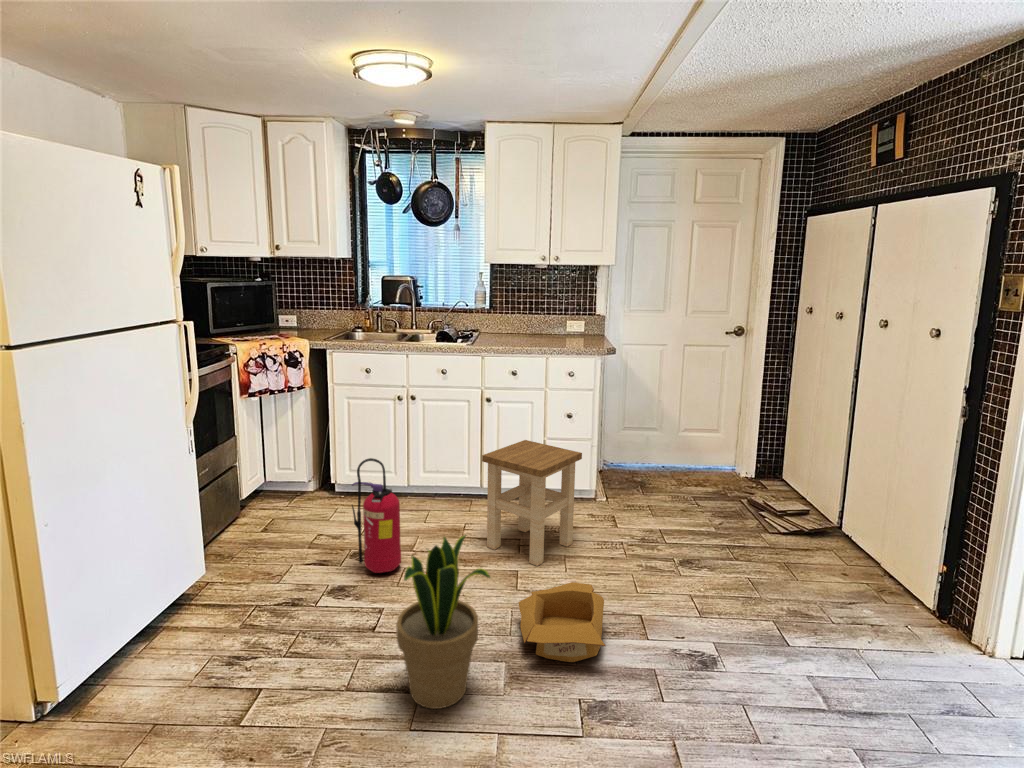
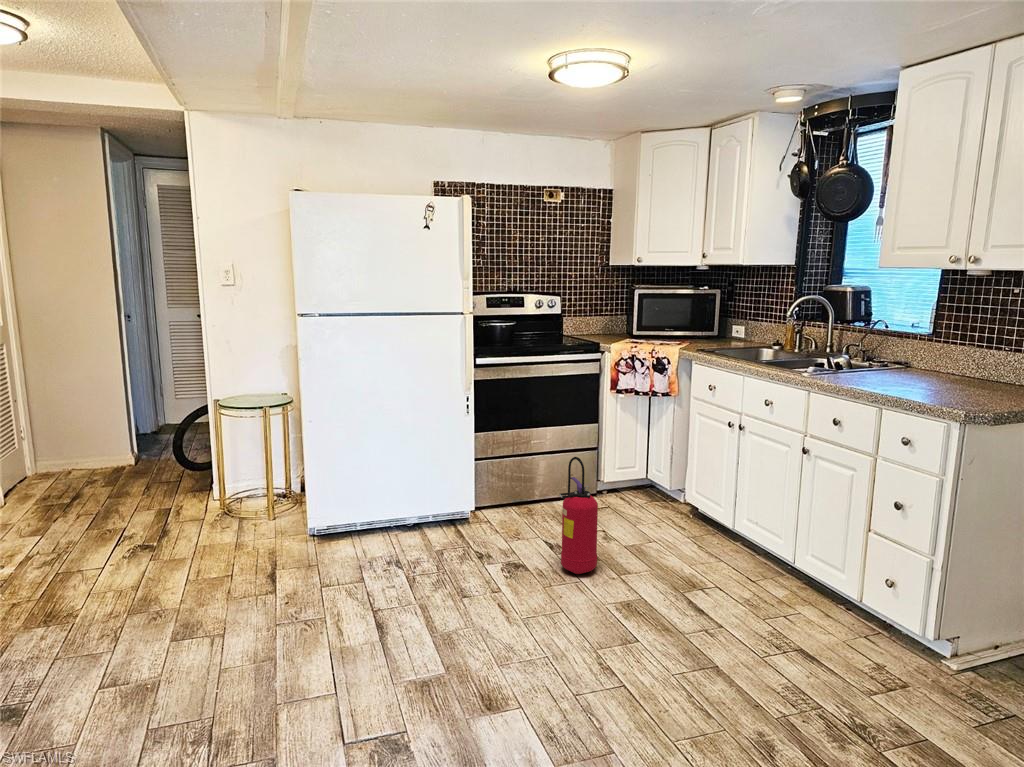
stool: present [482,440,582,566] -> none [666,497,774,669]
potted plant: present [396,535,490,709] -> none [373,504,461,650]
cardboard box: present [518,582,605,662] -> none [468,635,590,717]

